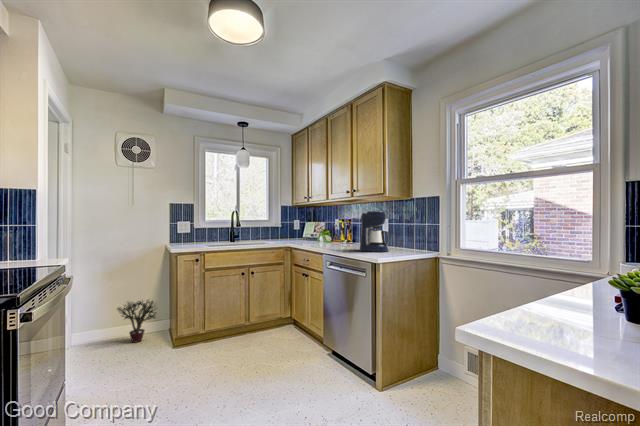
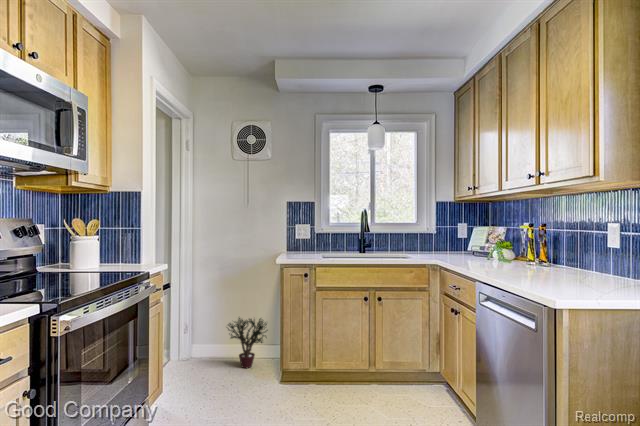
coffee maker: present [359,211,389,252] -> none [545,209,611,286]

